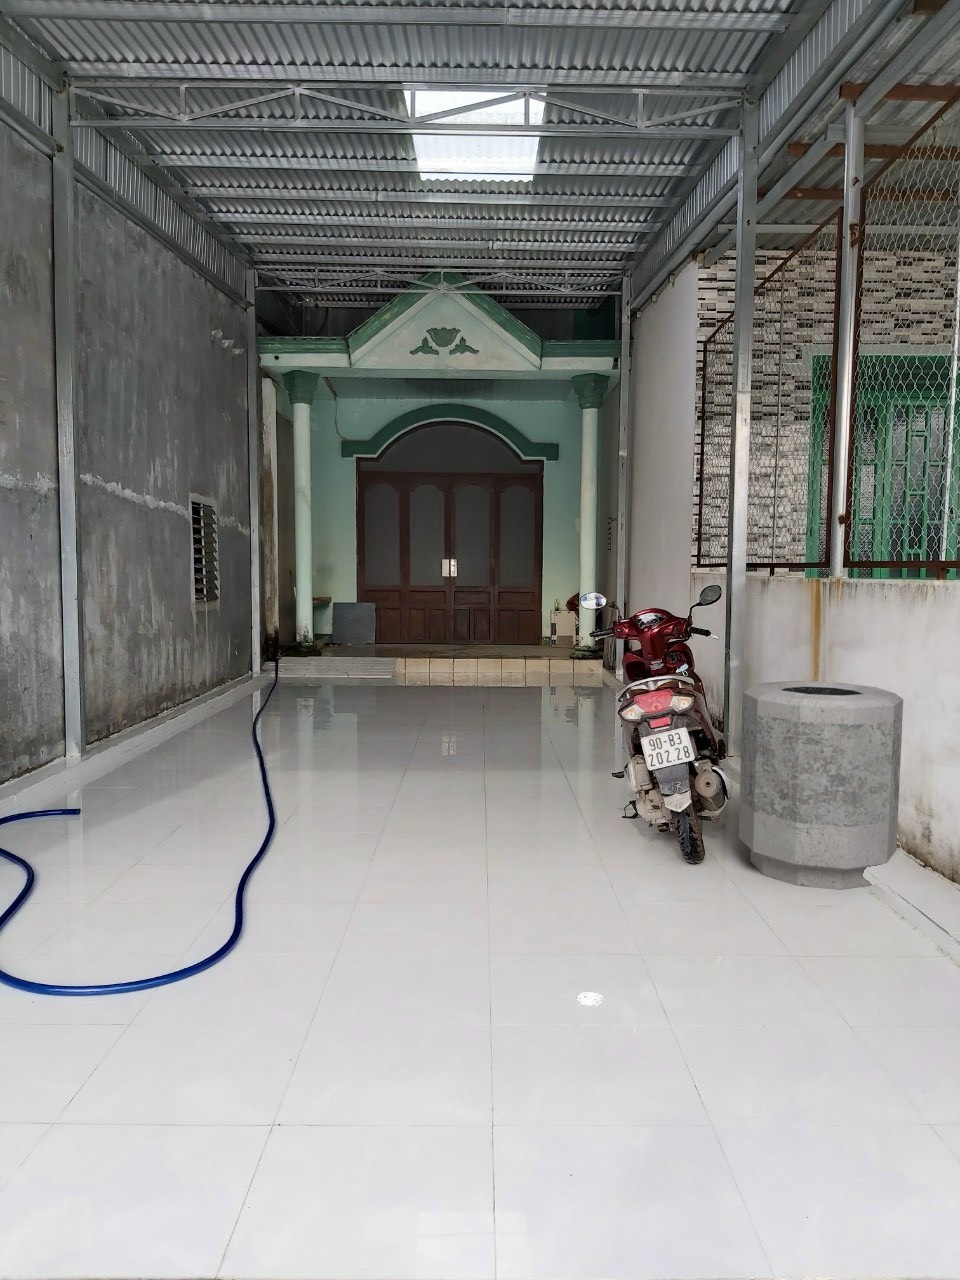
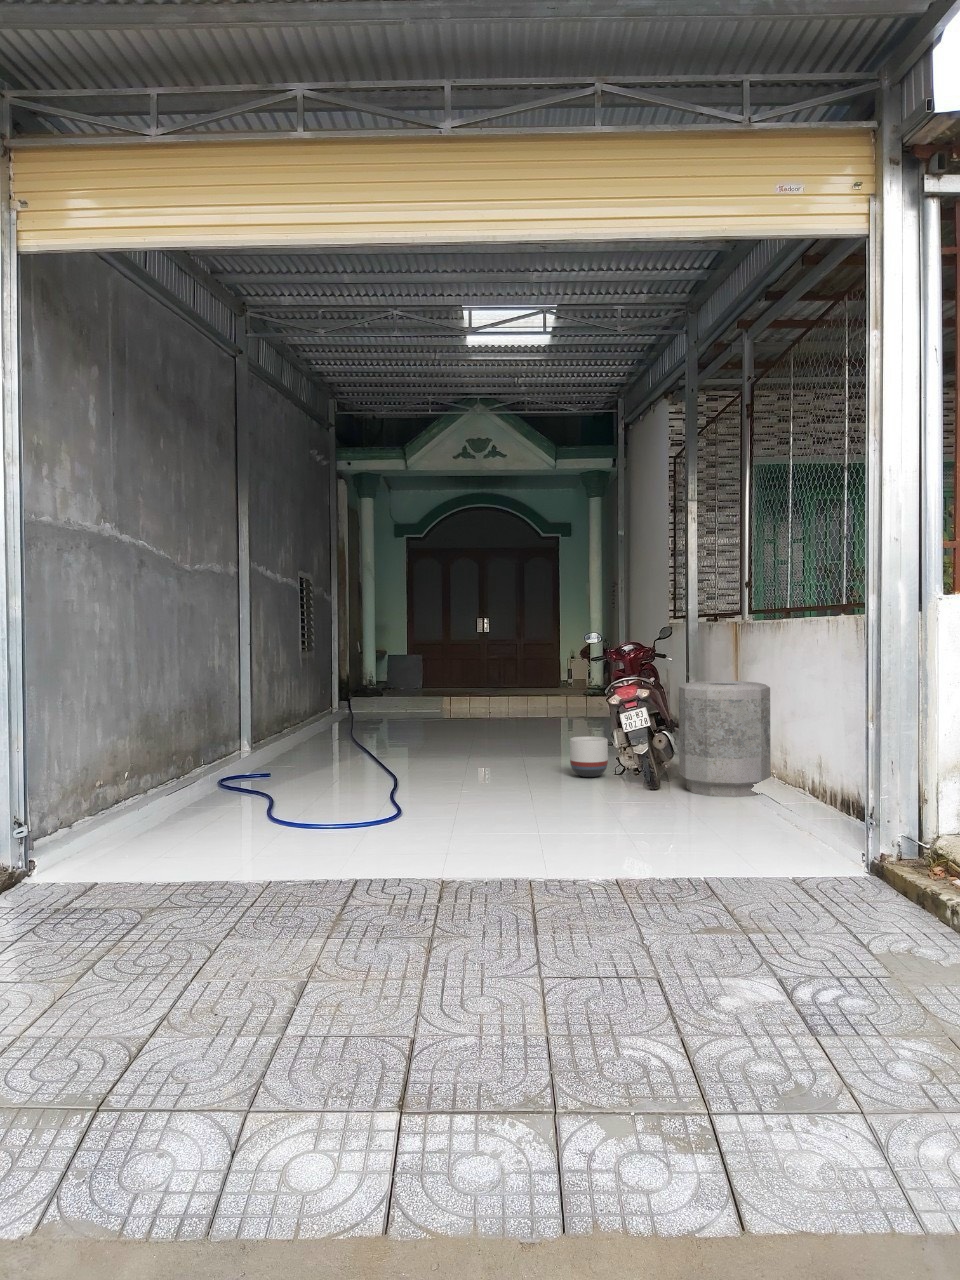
planter: none [556,758,616,826] -> present [570,736,608,777]

